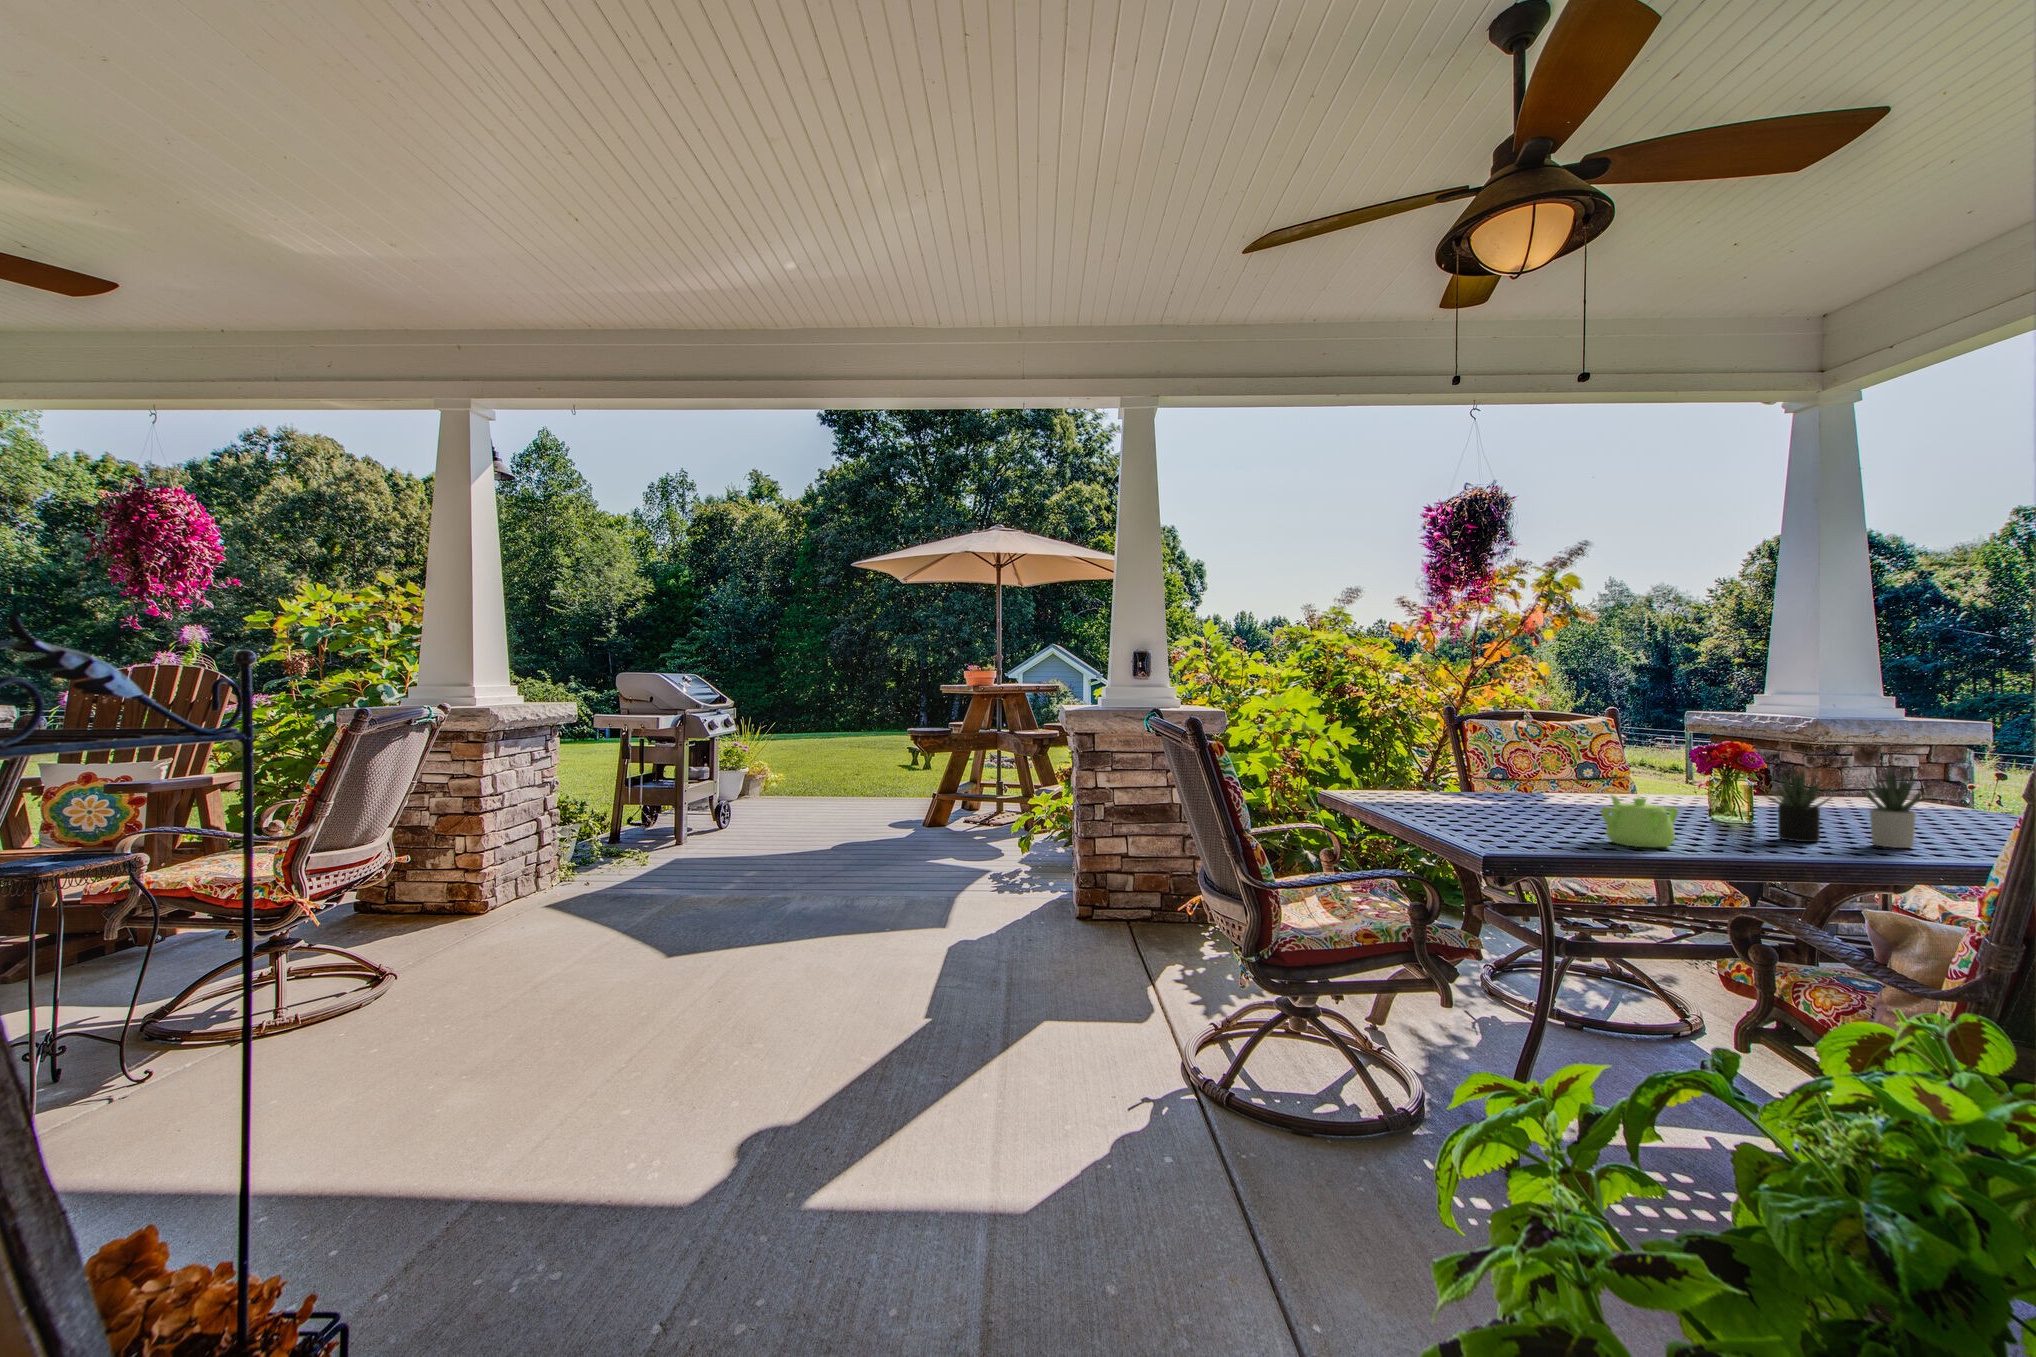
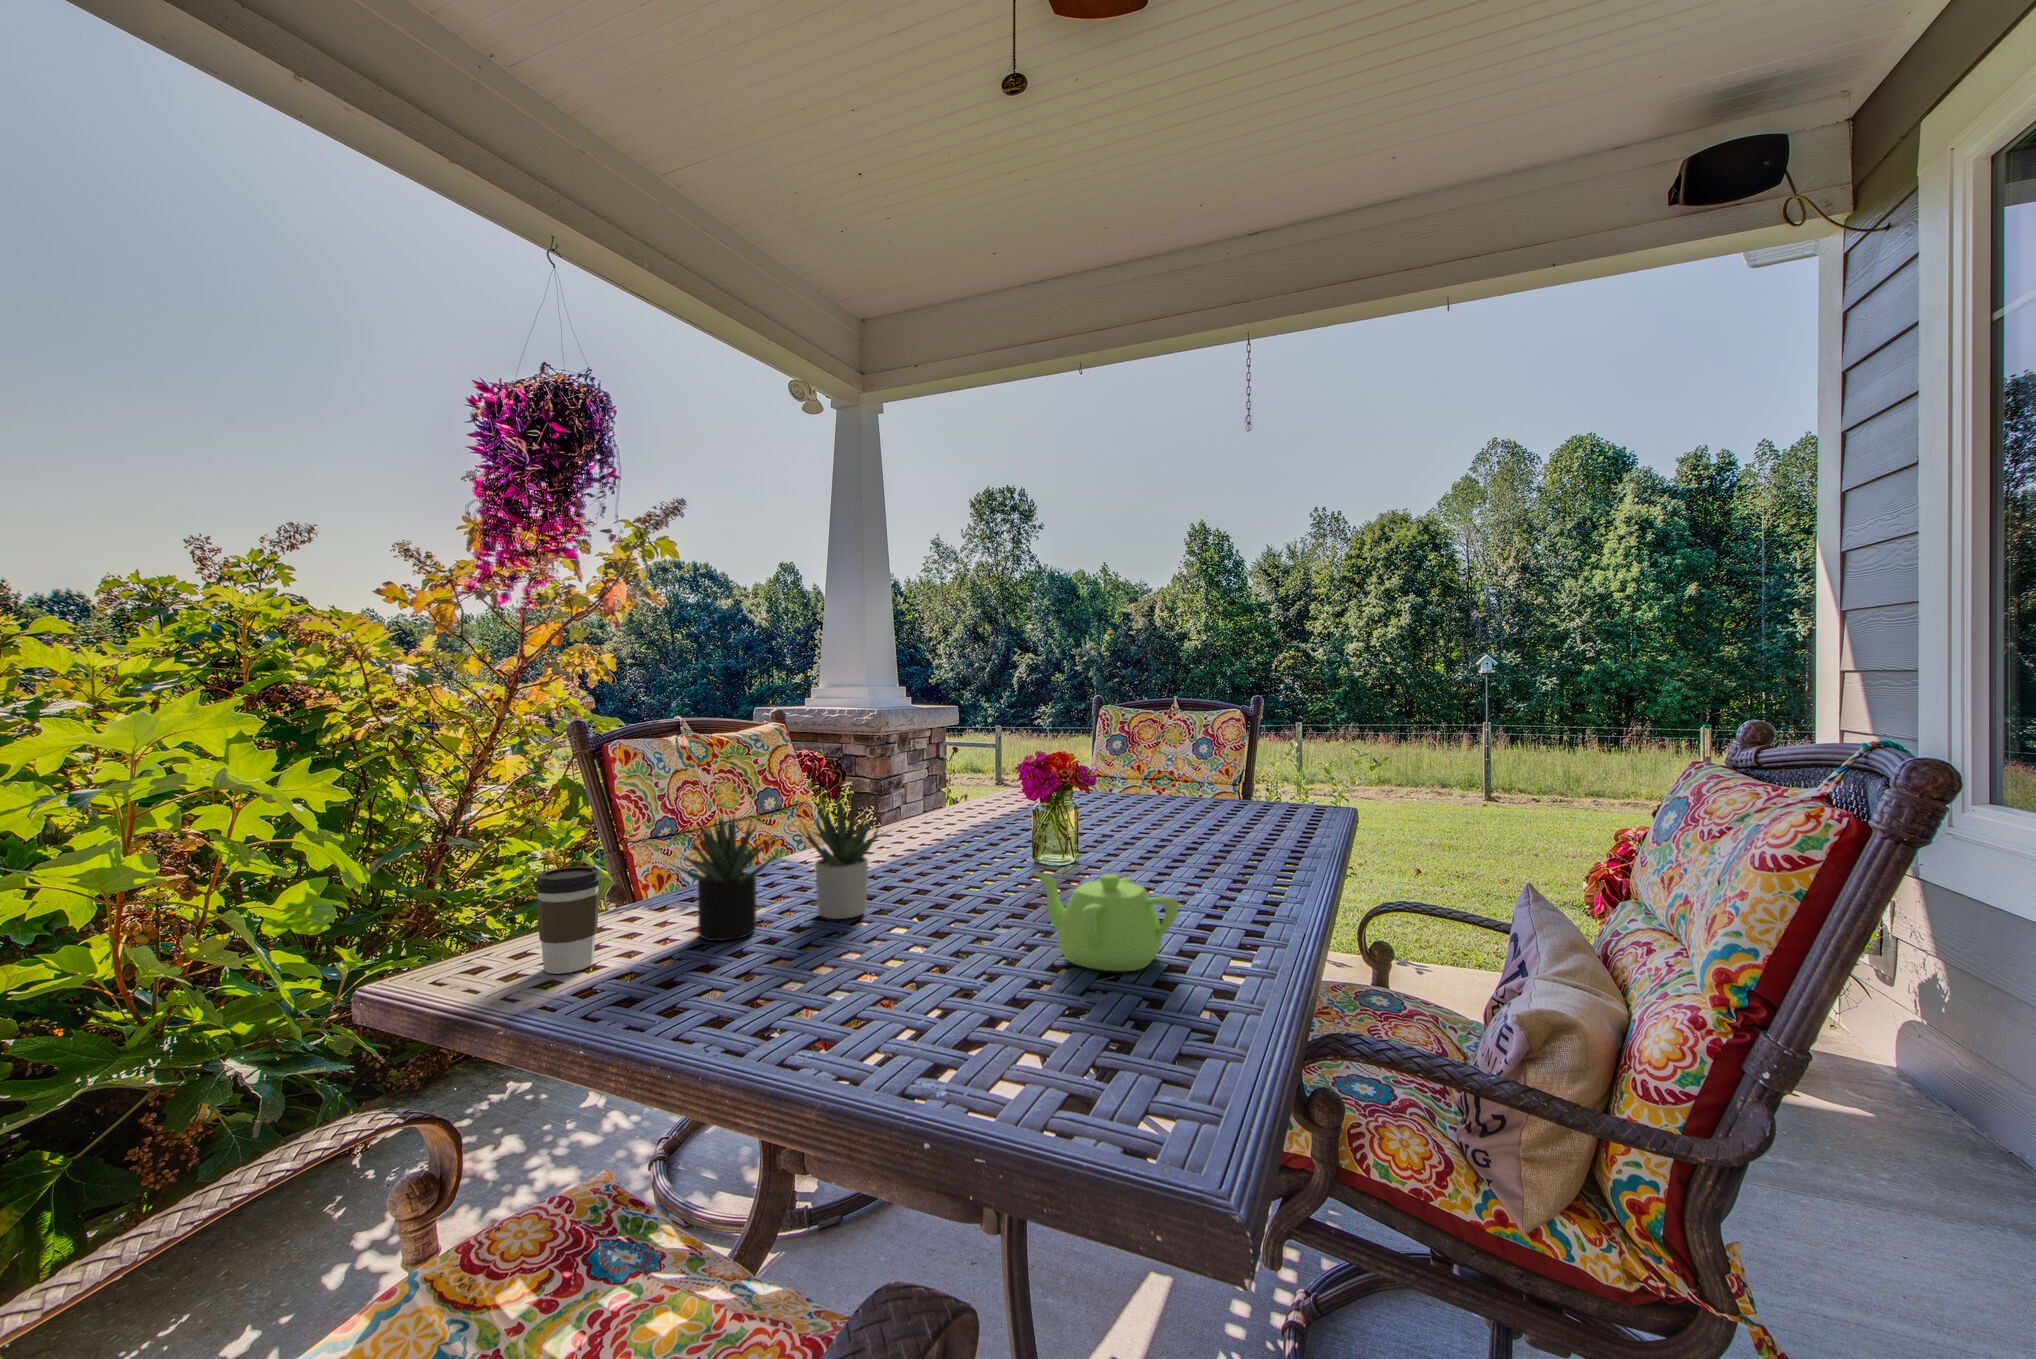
coffee cup: none [1385,768,1412,811] -> present [534,866,602,974]
succulent plant: present [1766,768,1929,848] -> present [672,795,887,941]

